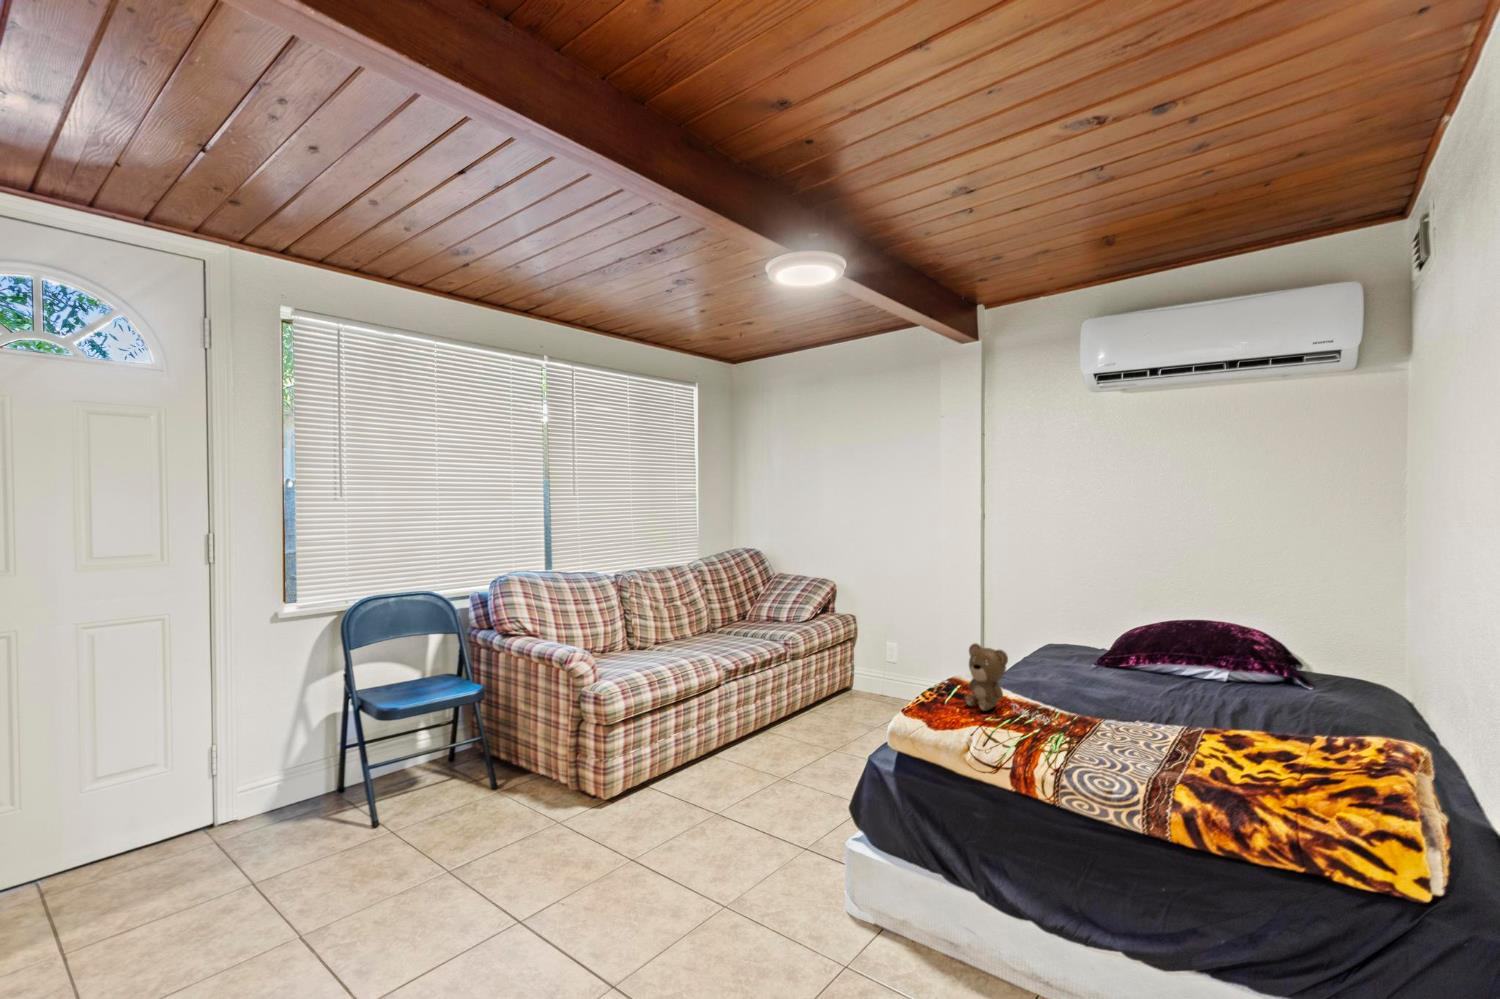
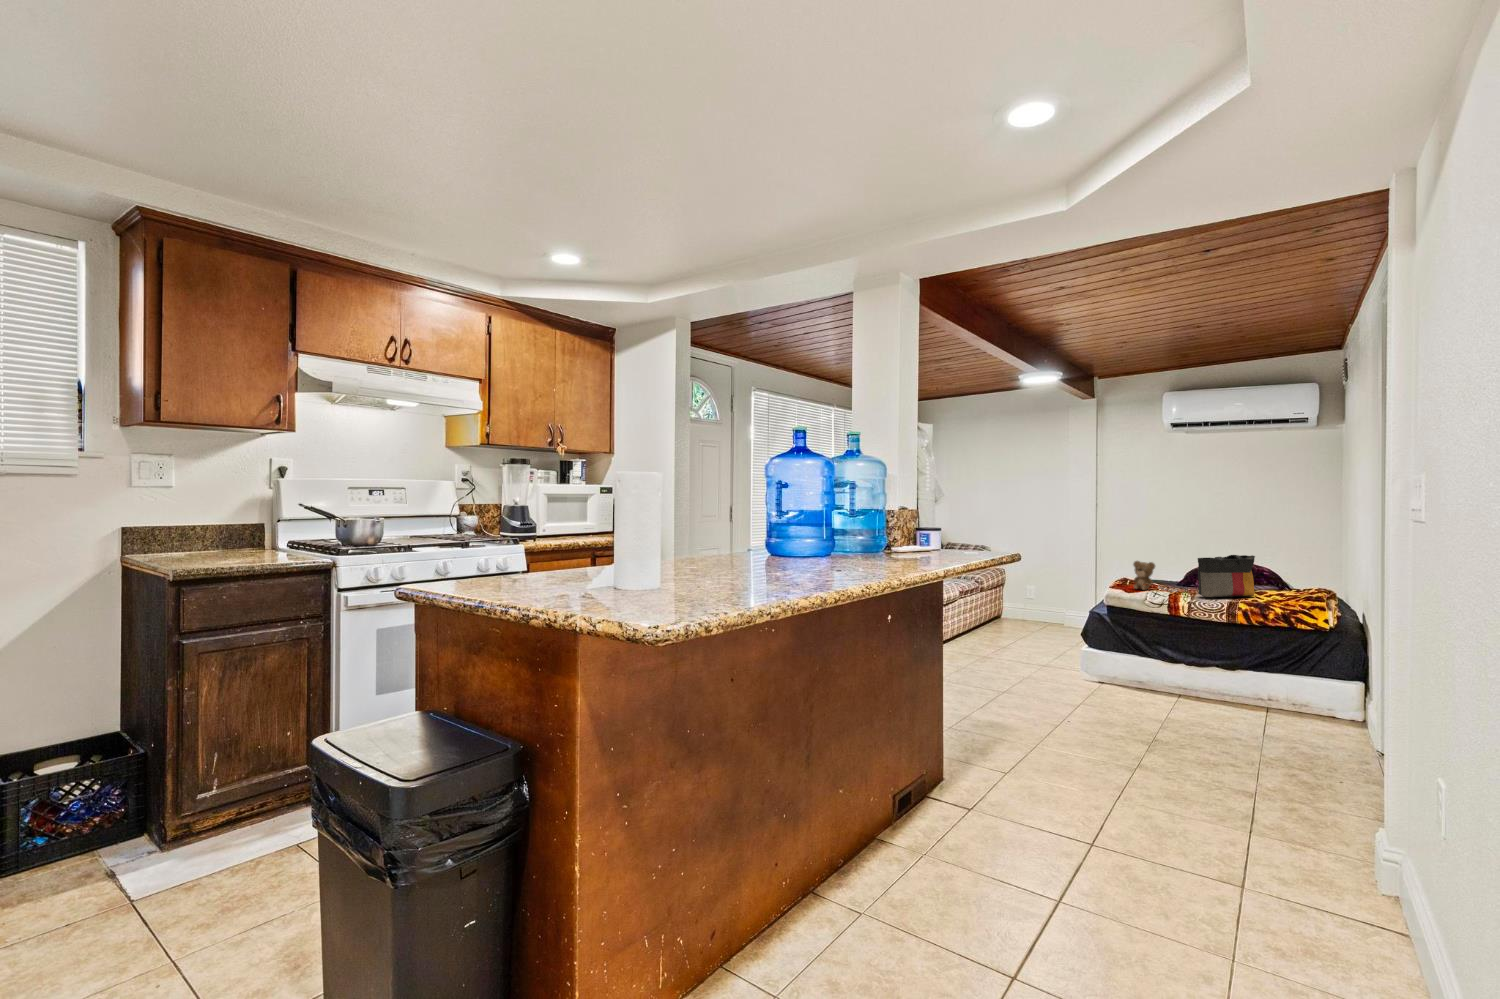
tote bag: none [1082,649,1223,755] -> present [1198,555,1255,597]

